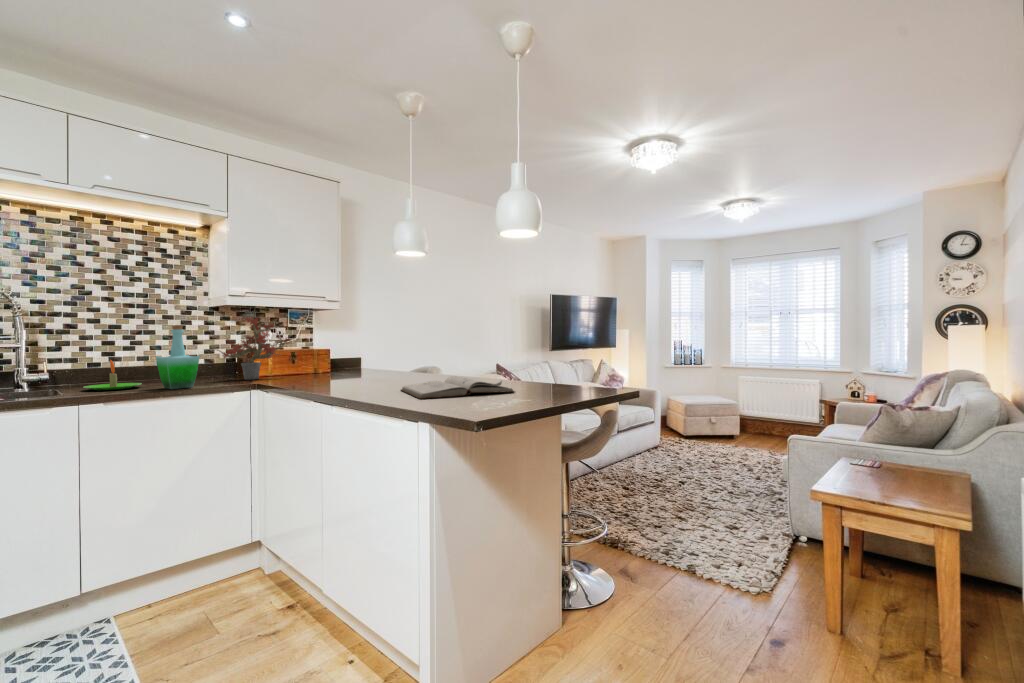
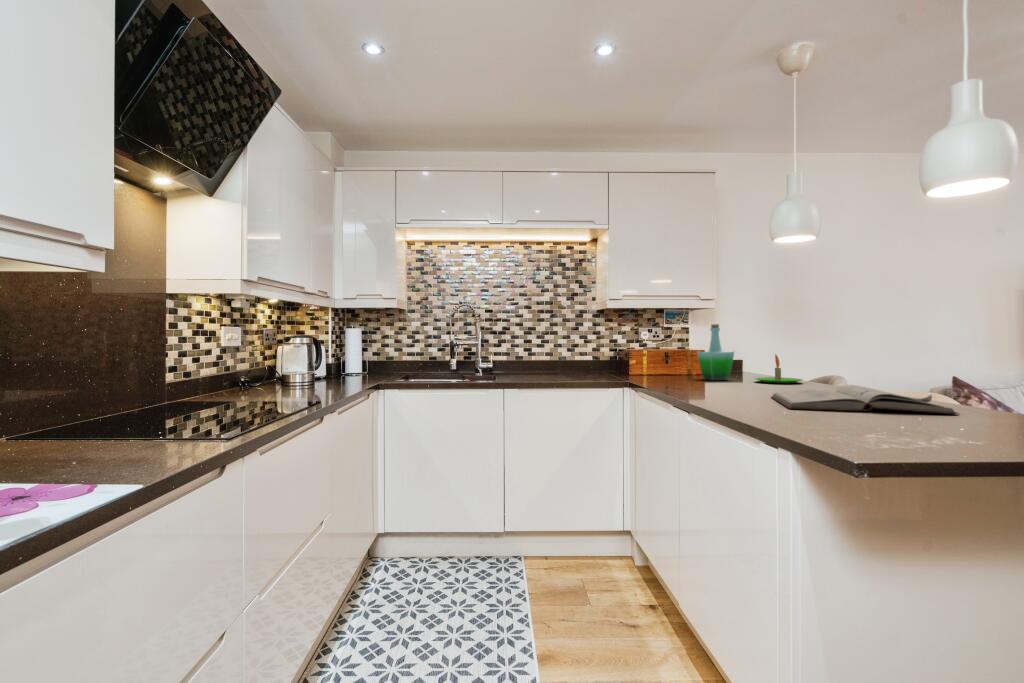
potted plant: present [217,310,289,380] -> none [595,306,663,376]
bottle: present [156,326,200,389] -> present [697,324,734,380]
candle: present [83,360,142,390] -> present [754,355,803,383]

